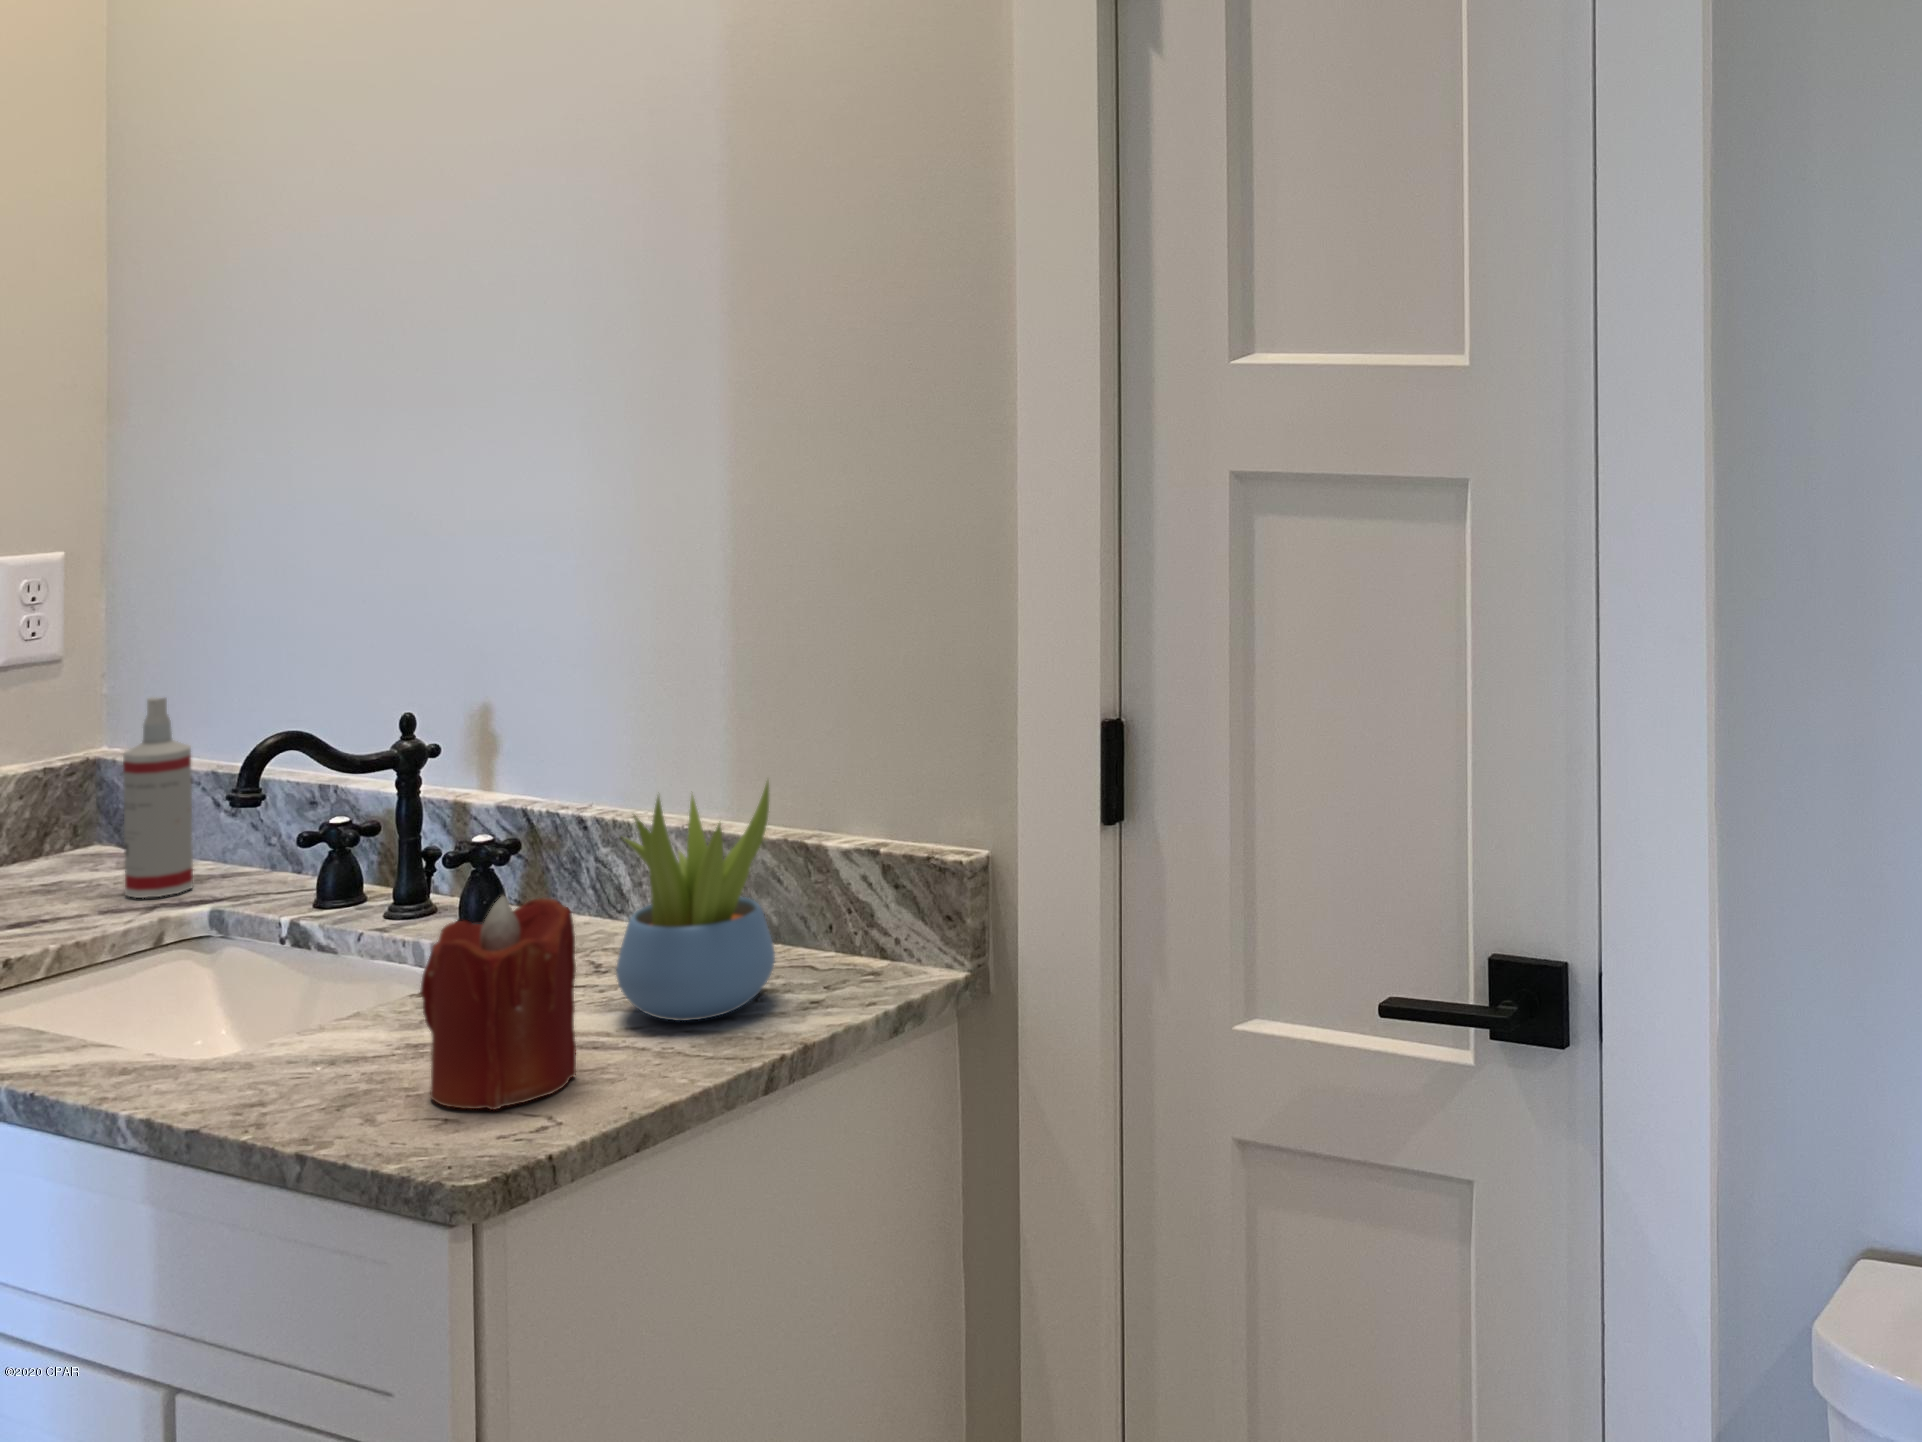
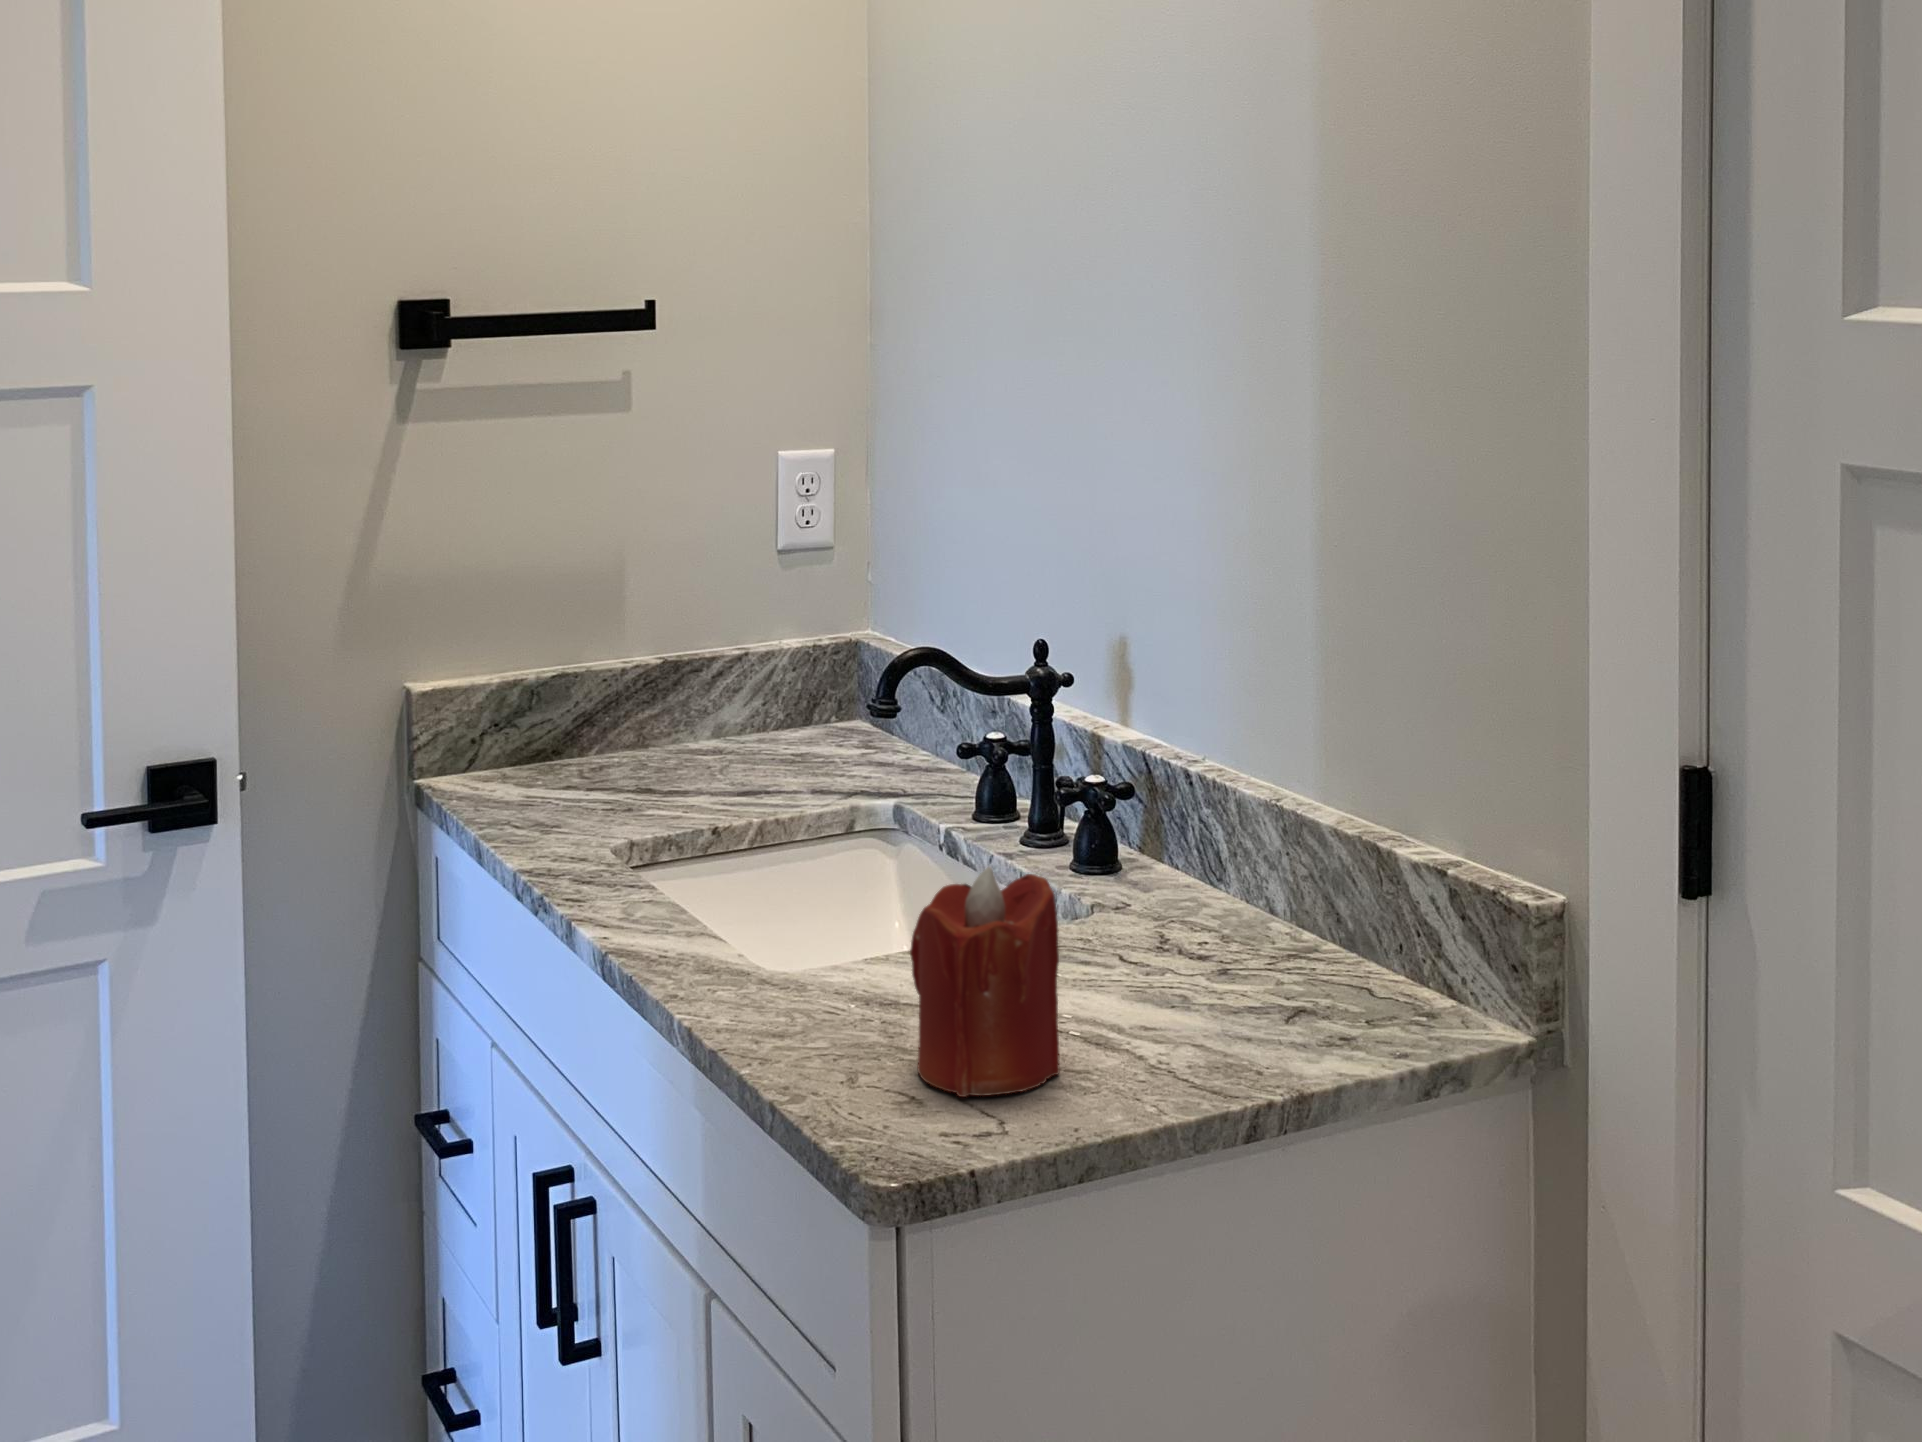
spray bottle: present [123,697,193,898] -> none [841,594,900,783]
succulent plant: present [616,782,775,1021] -> none [1139,773,1307,1033]

